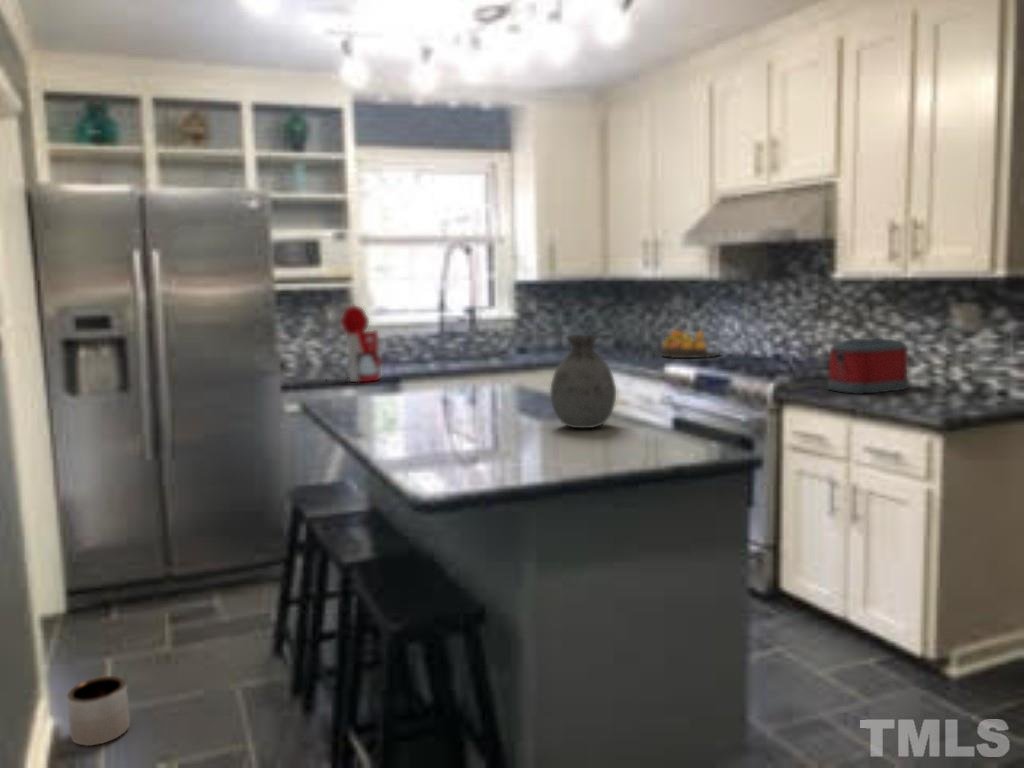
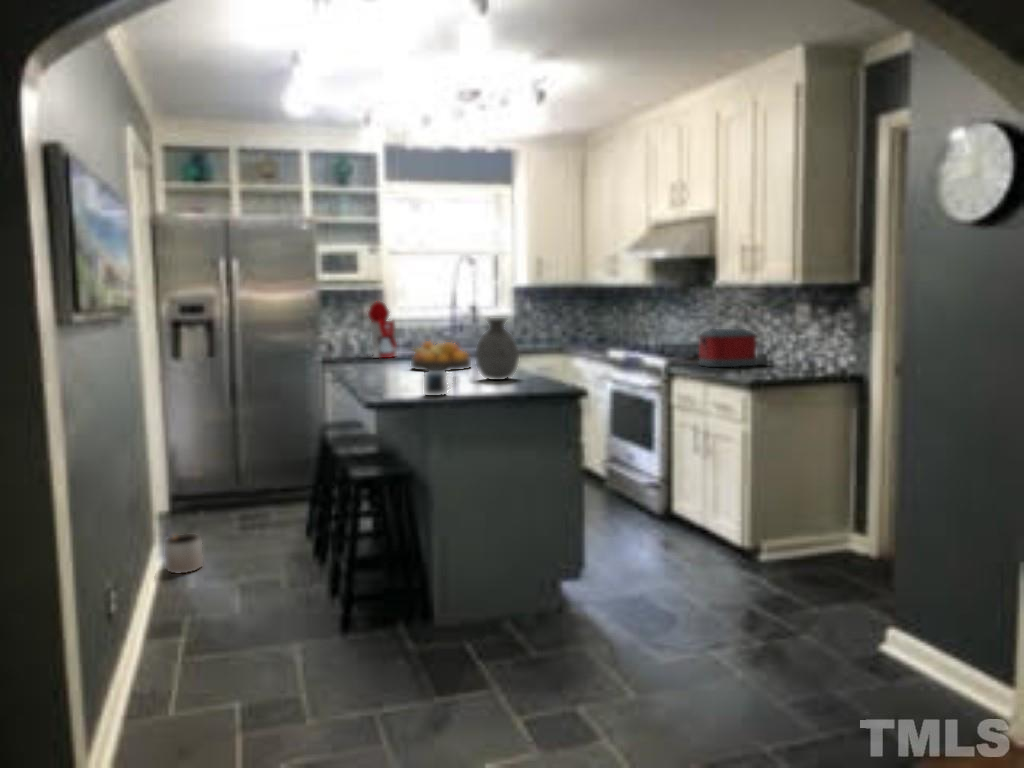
fruit bowl: present [661,330,718,358] -> present [411,342,471,372]
mug: none [513,429,567,475] -> present [424,370,448,396]

